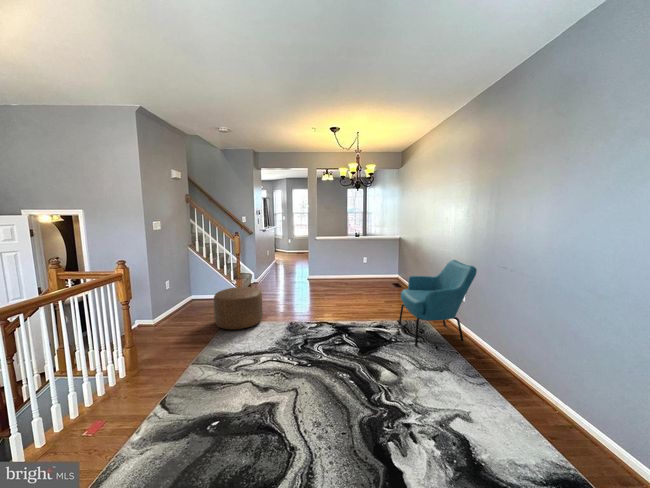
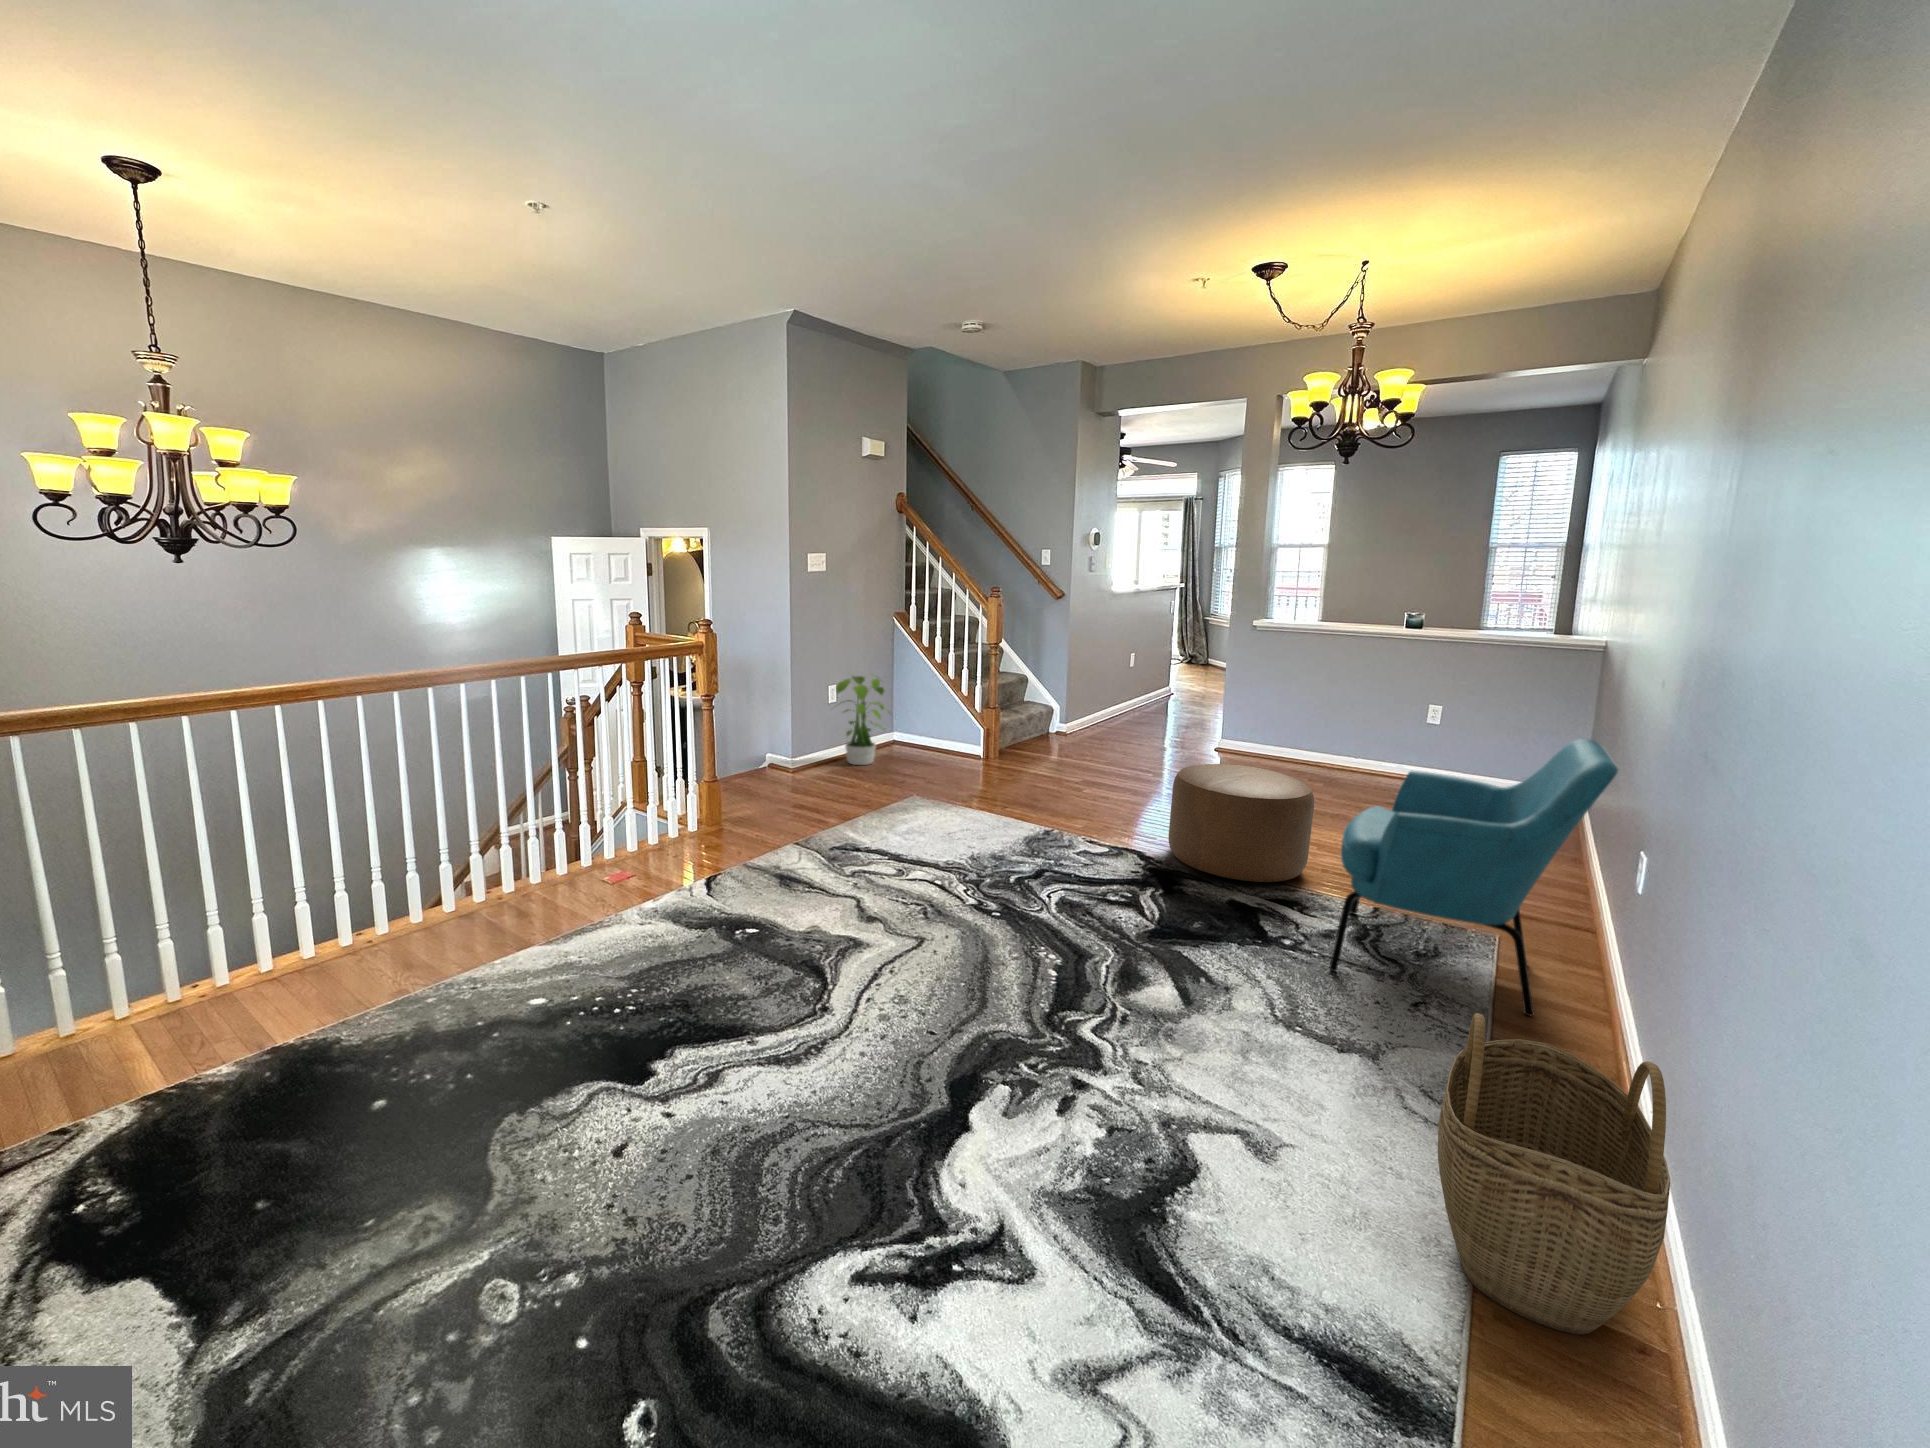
potted plant: none [167,272,199,315] -> present [836,675,890,765]
ottoman: present [214,287,263,329] -> present [1169,764,1314,882]
woven basket: none [511,350,593,437] -> present [1438,1013,1670,1335]

